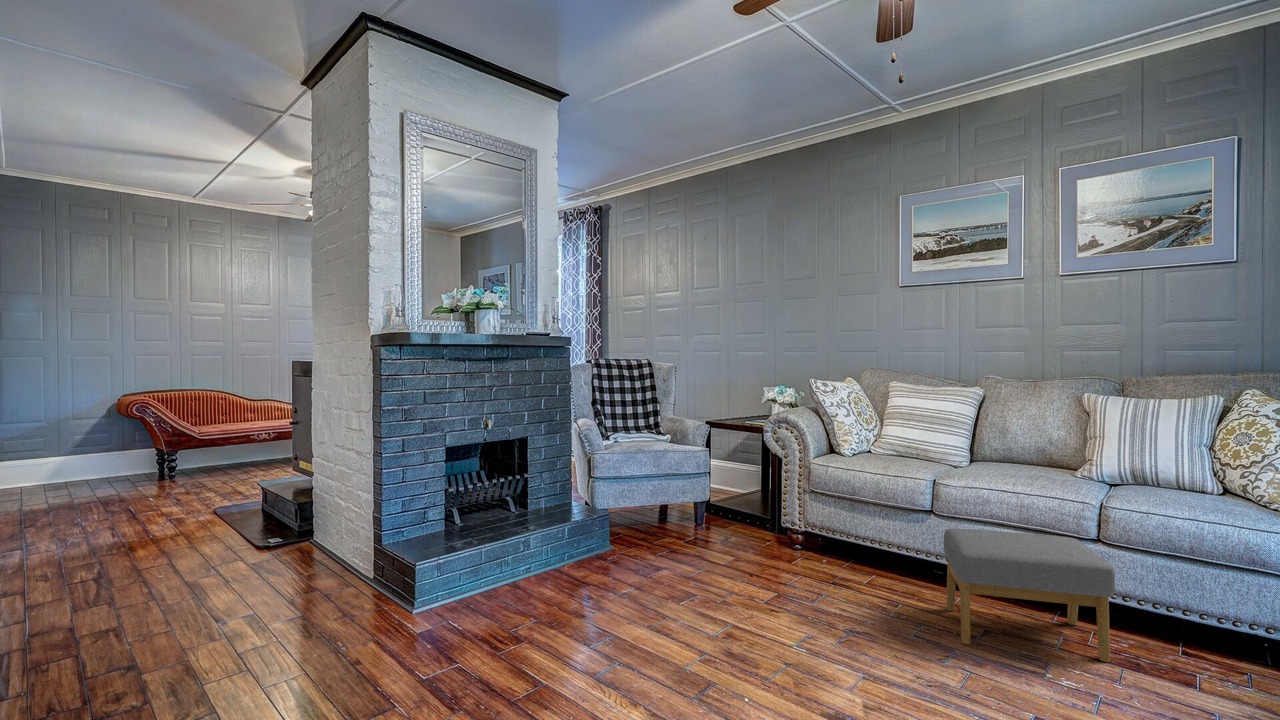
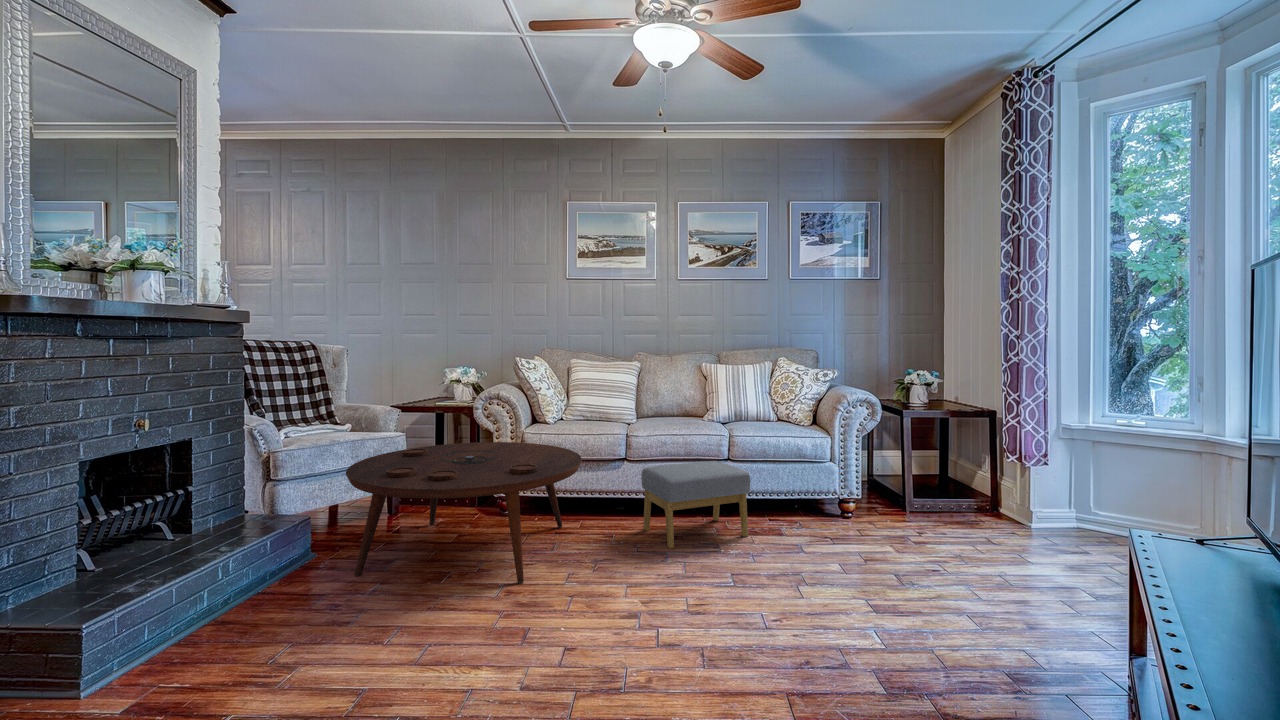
coffee table: none [618,465,856,630] -> present [346,442,582,583]

